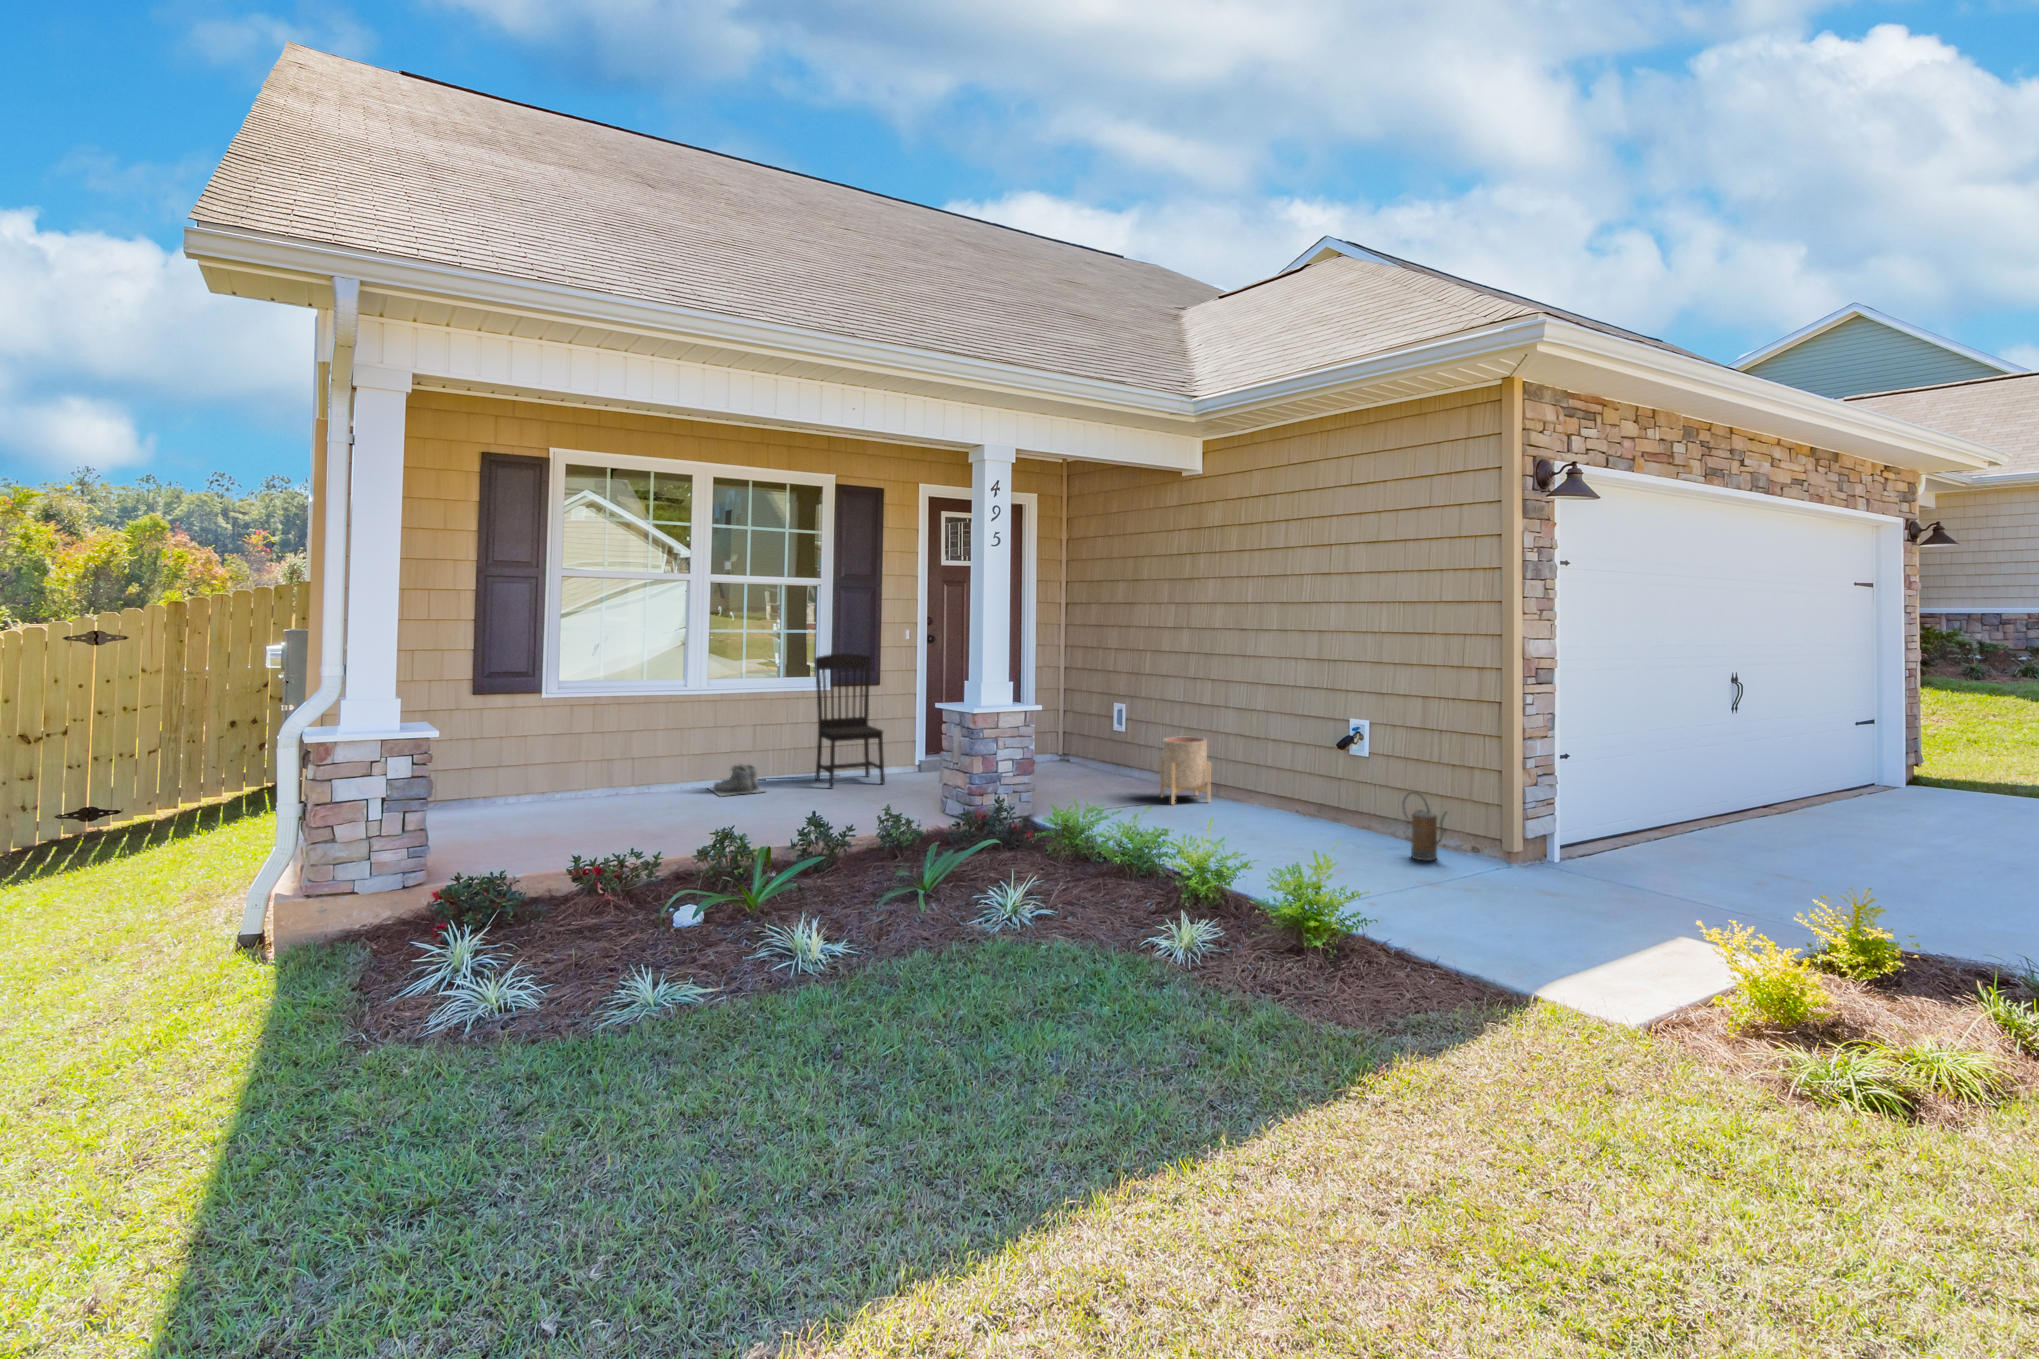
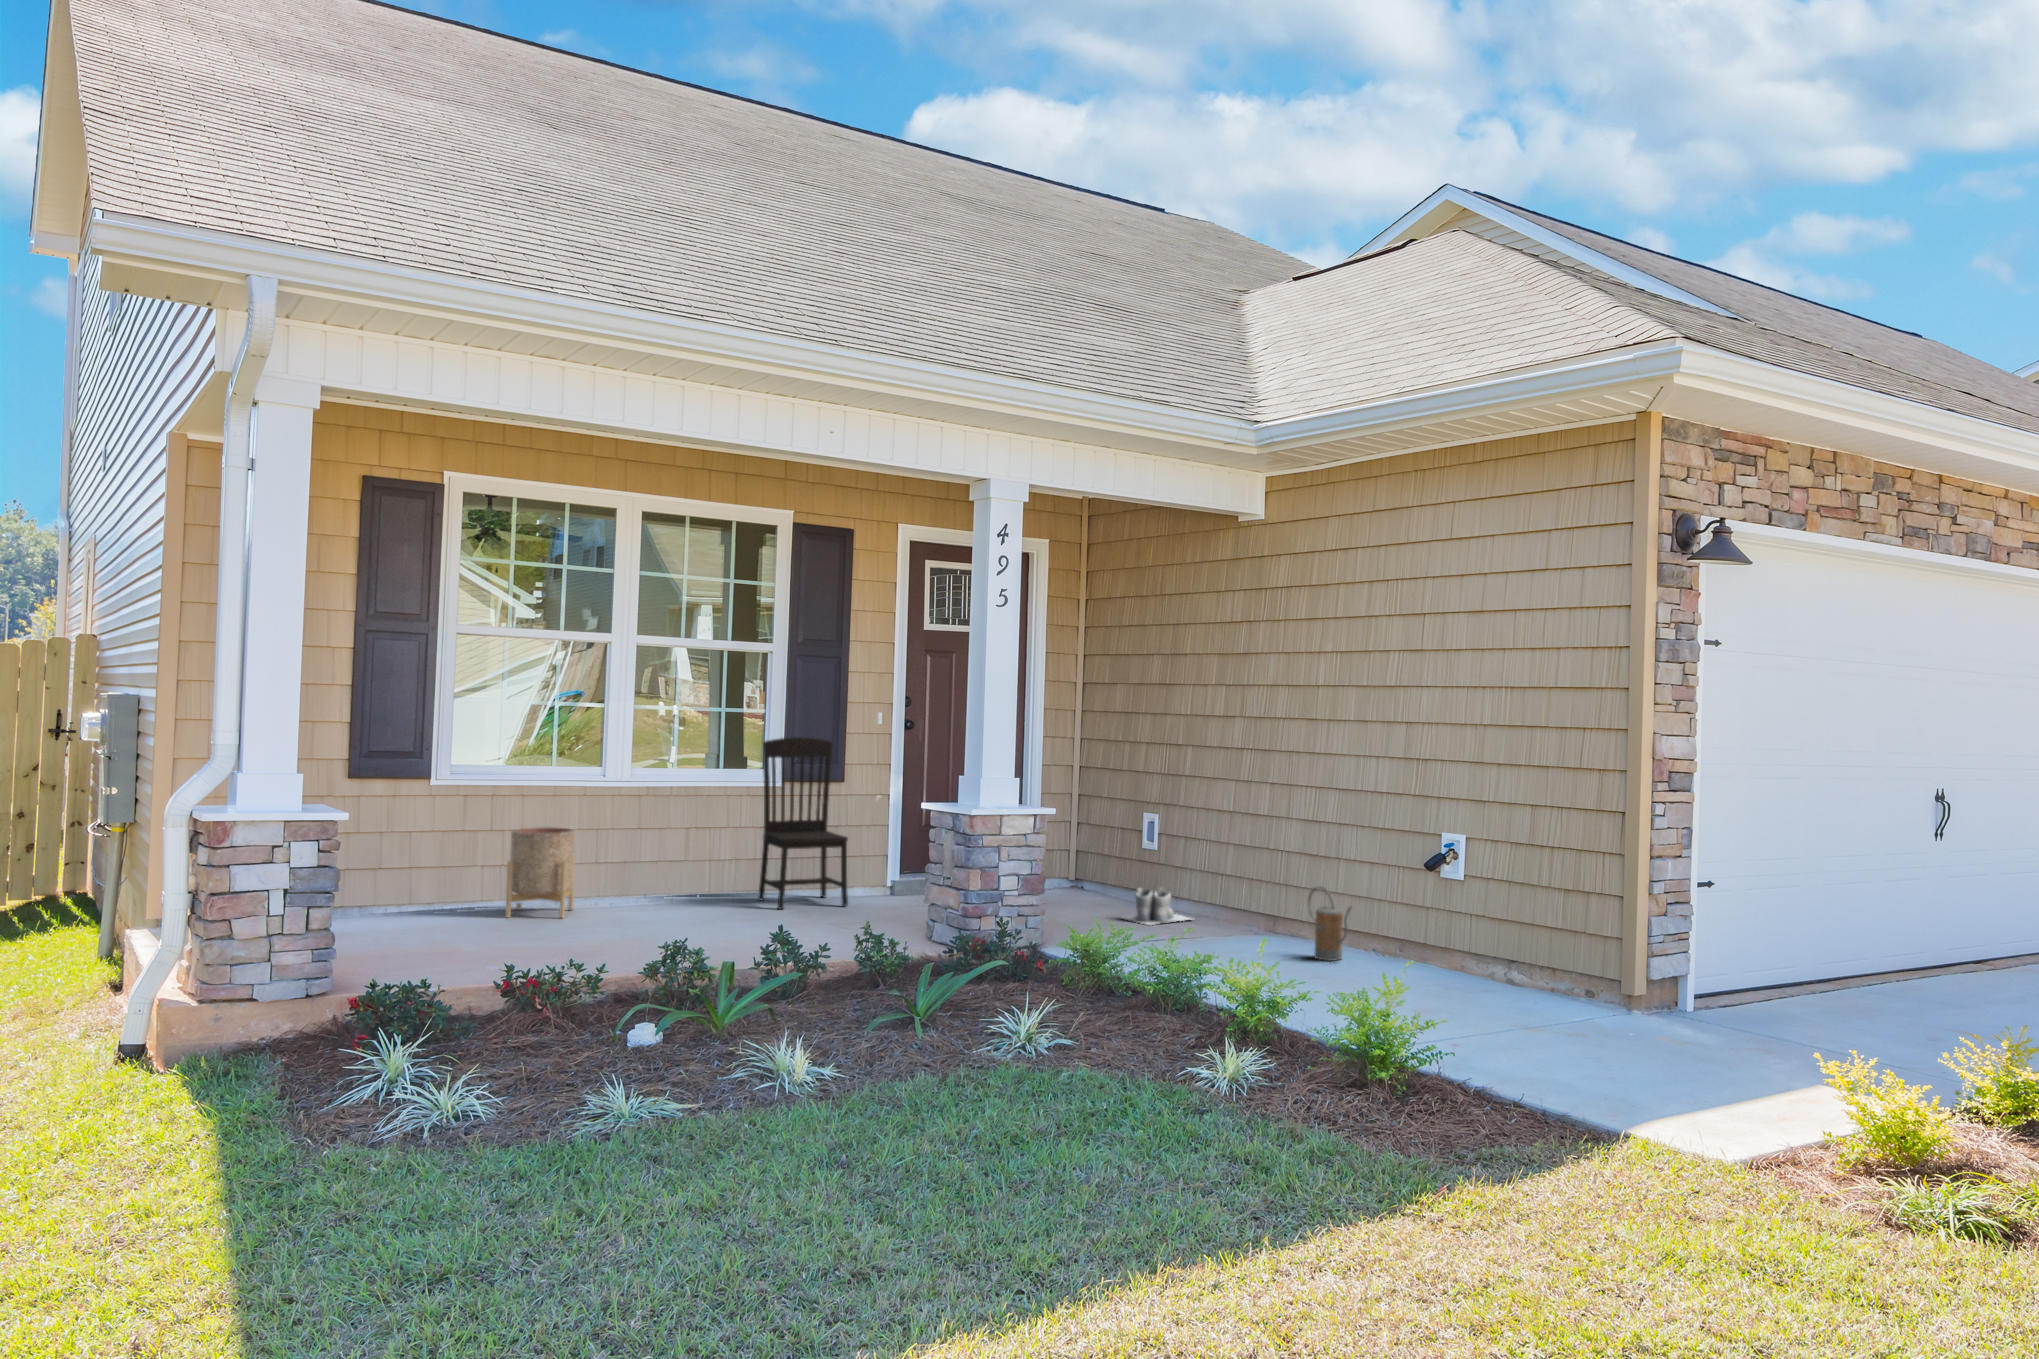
planter: present [1160,737,1211,805] -> present [505,827,575,918]
boots: present [709,763,764,796] -> present [1122,887,1190,925]
watering can: present [1402,791,1447,860] -> present [1308,886,1351,961]

